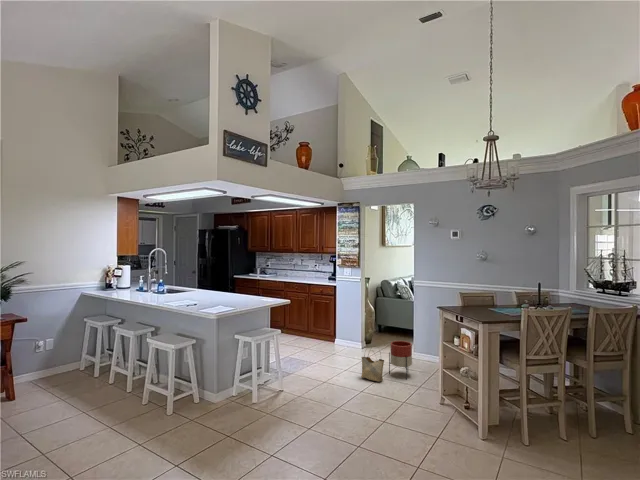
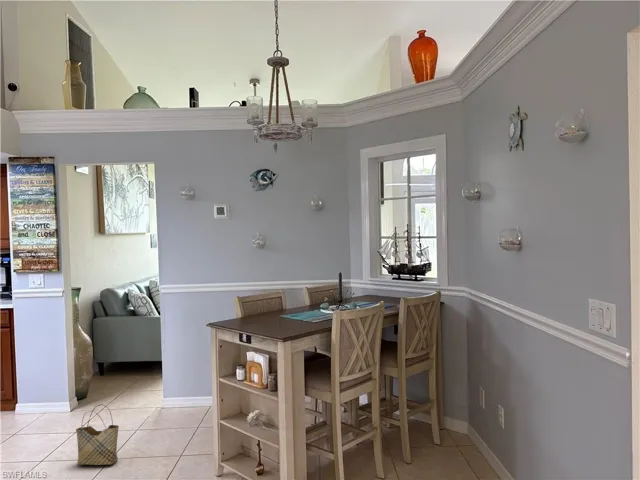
planter: present [389,341,412,379] -> none [125,385,165,447]

